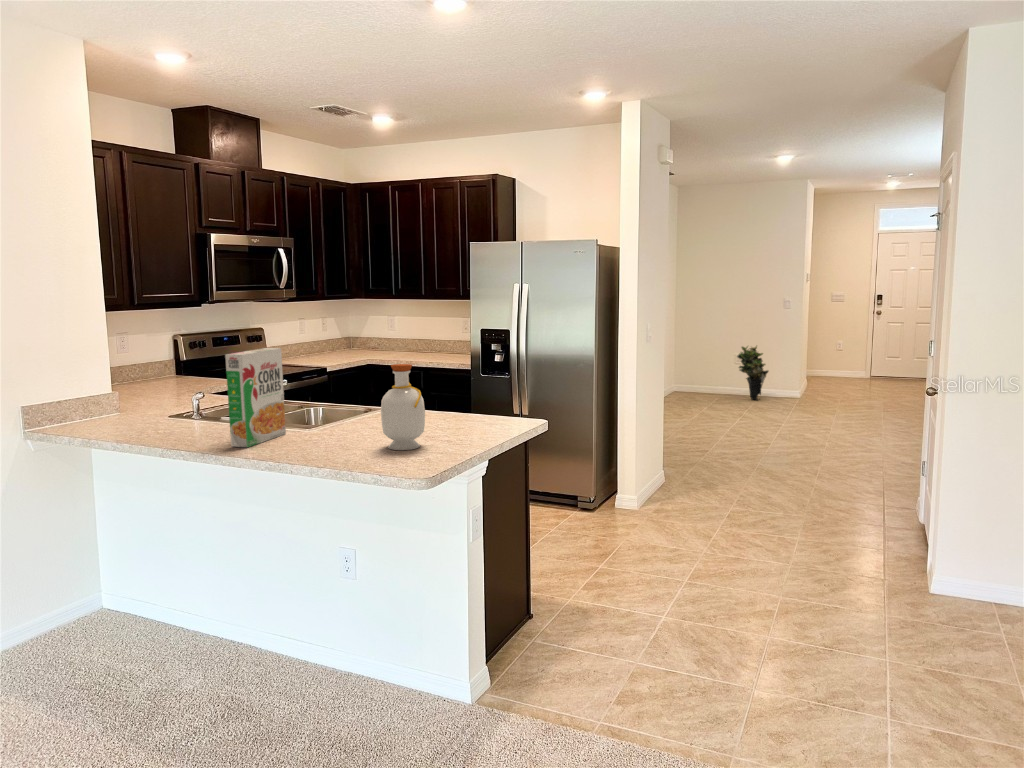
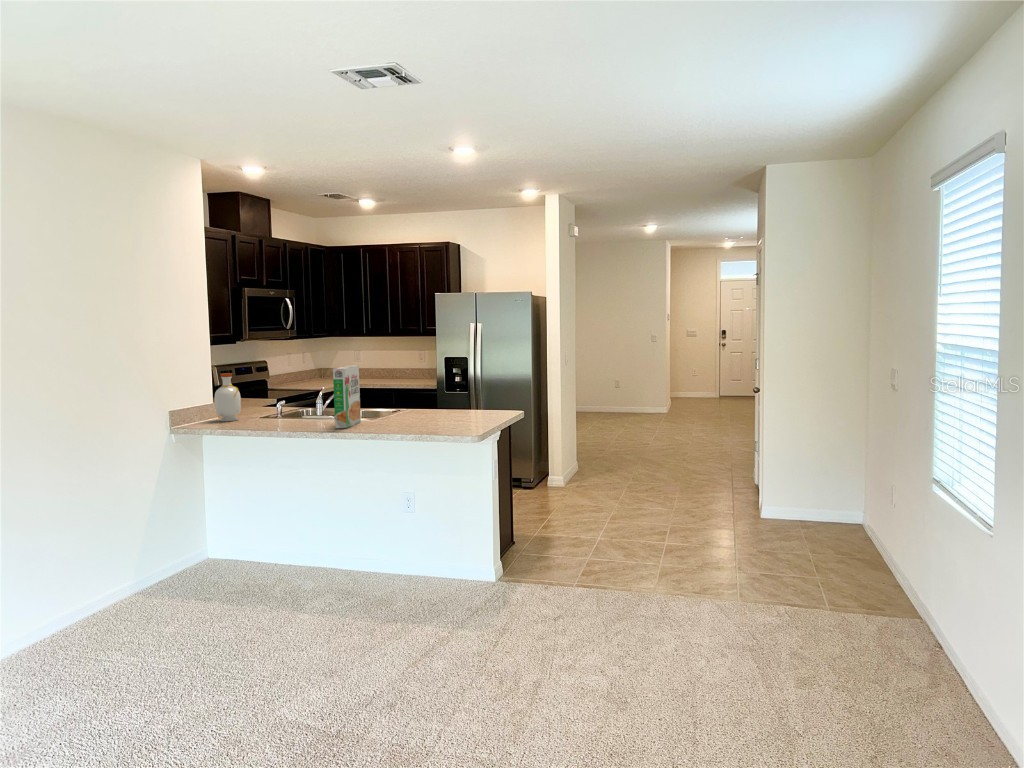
potted plant: present [737,346,768,400] -> none [617,372,643,417]
bottle: present [381,364,425,450] -> present [215,373,241,421]

